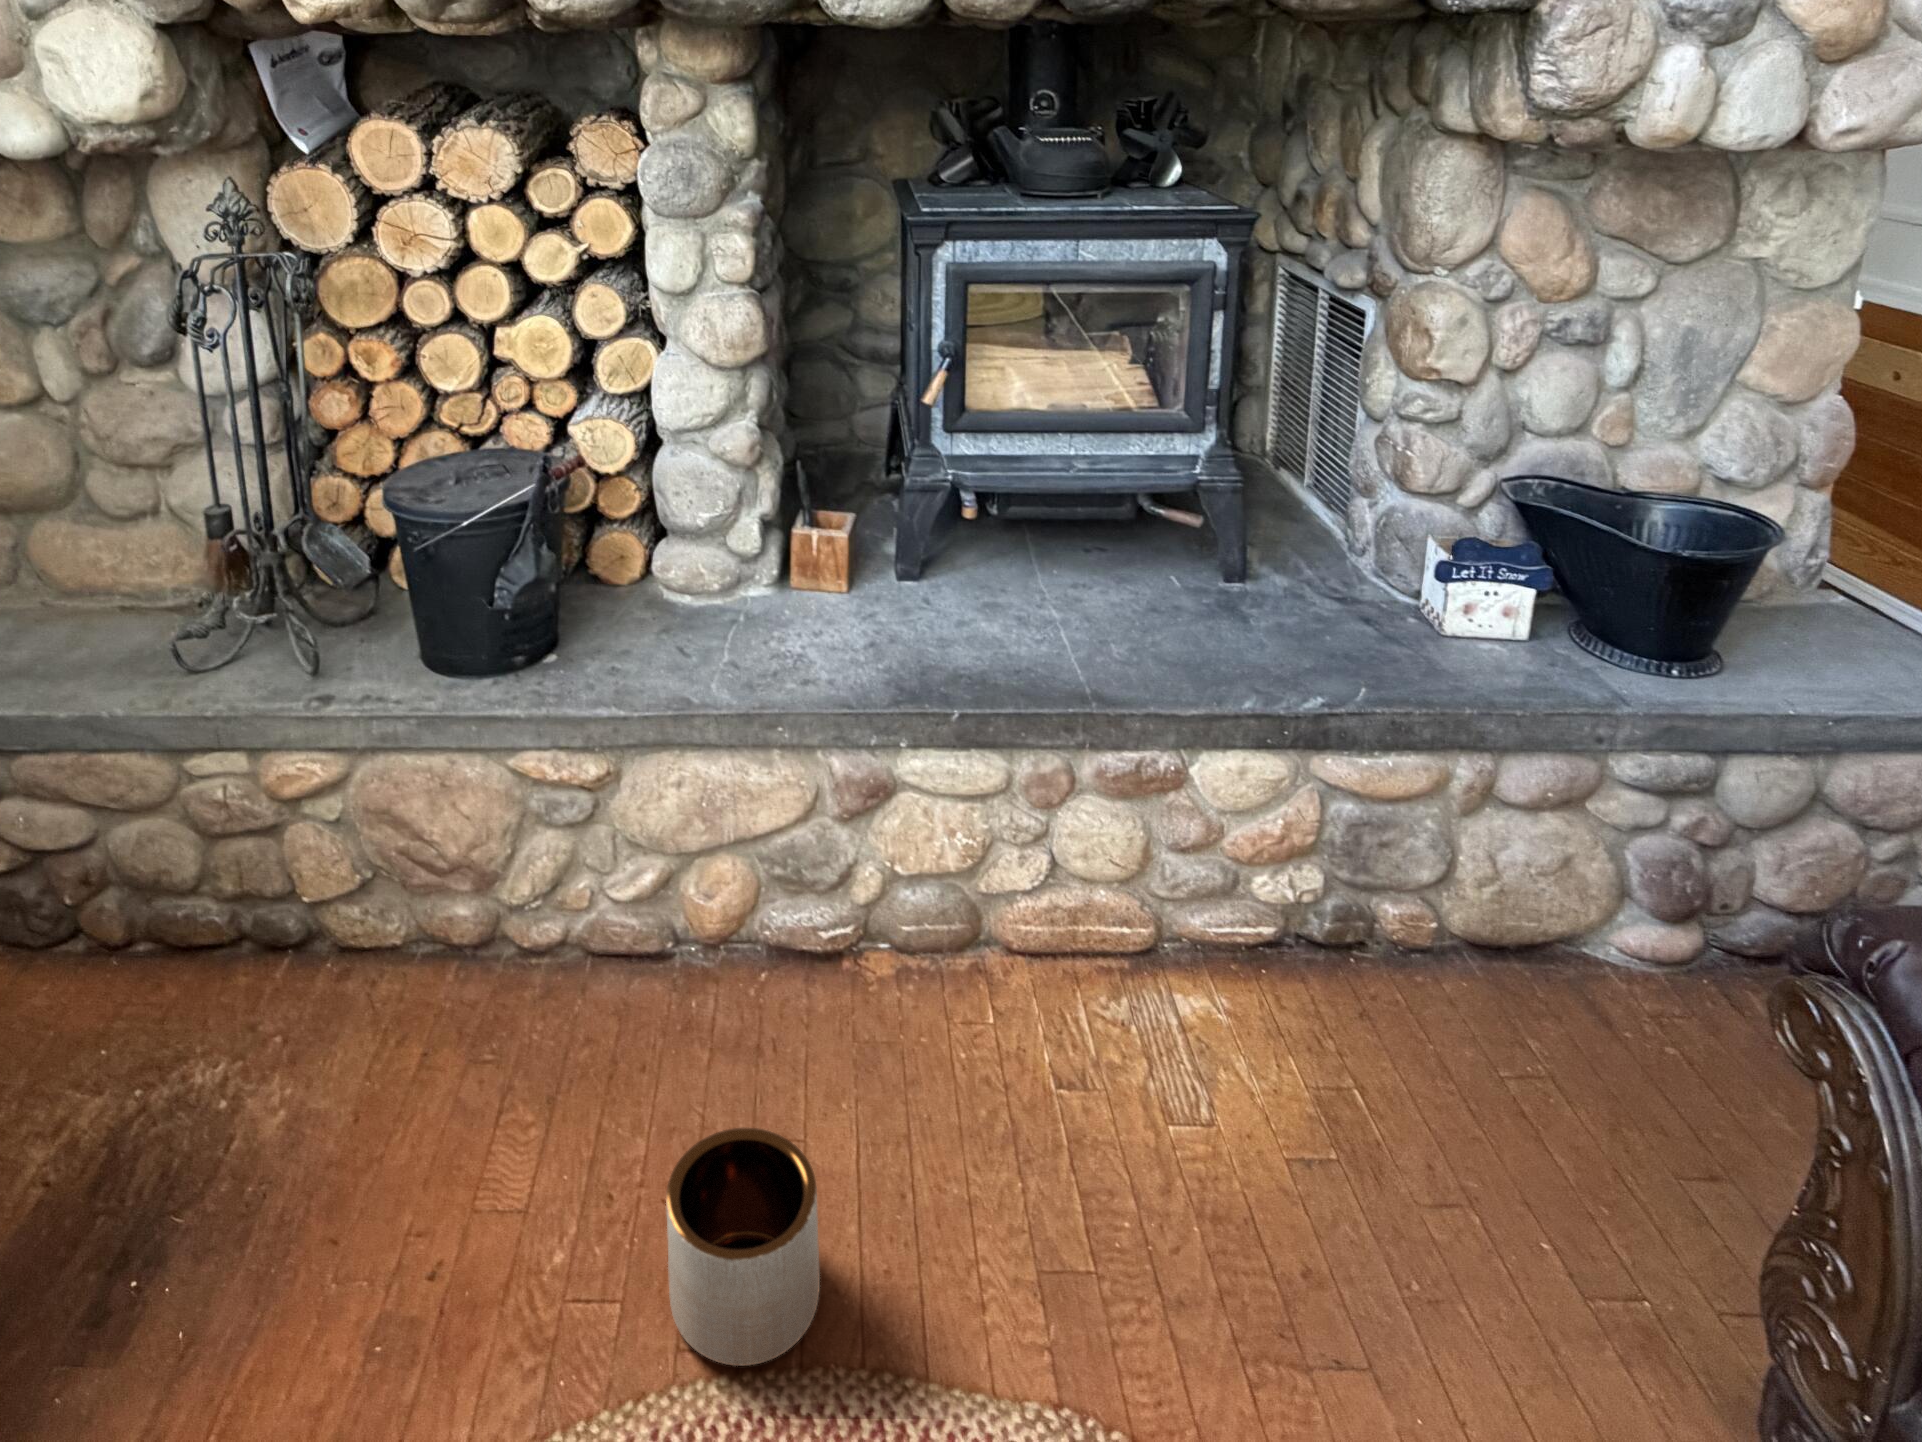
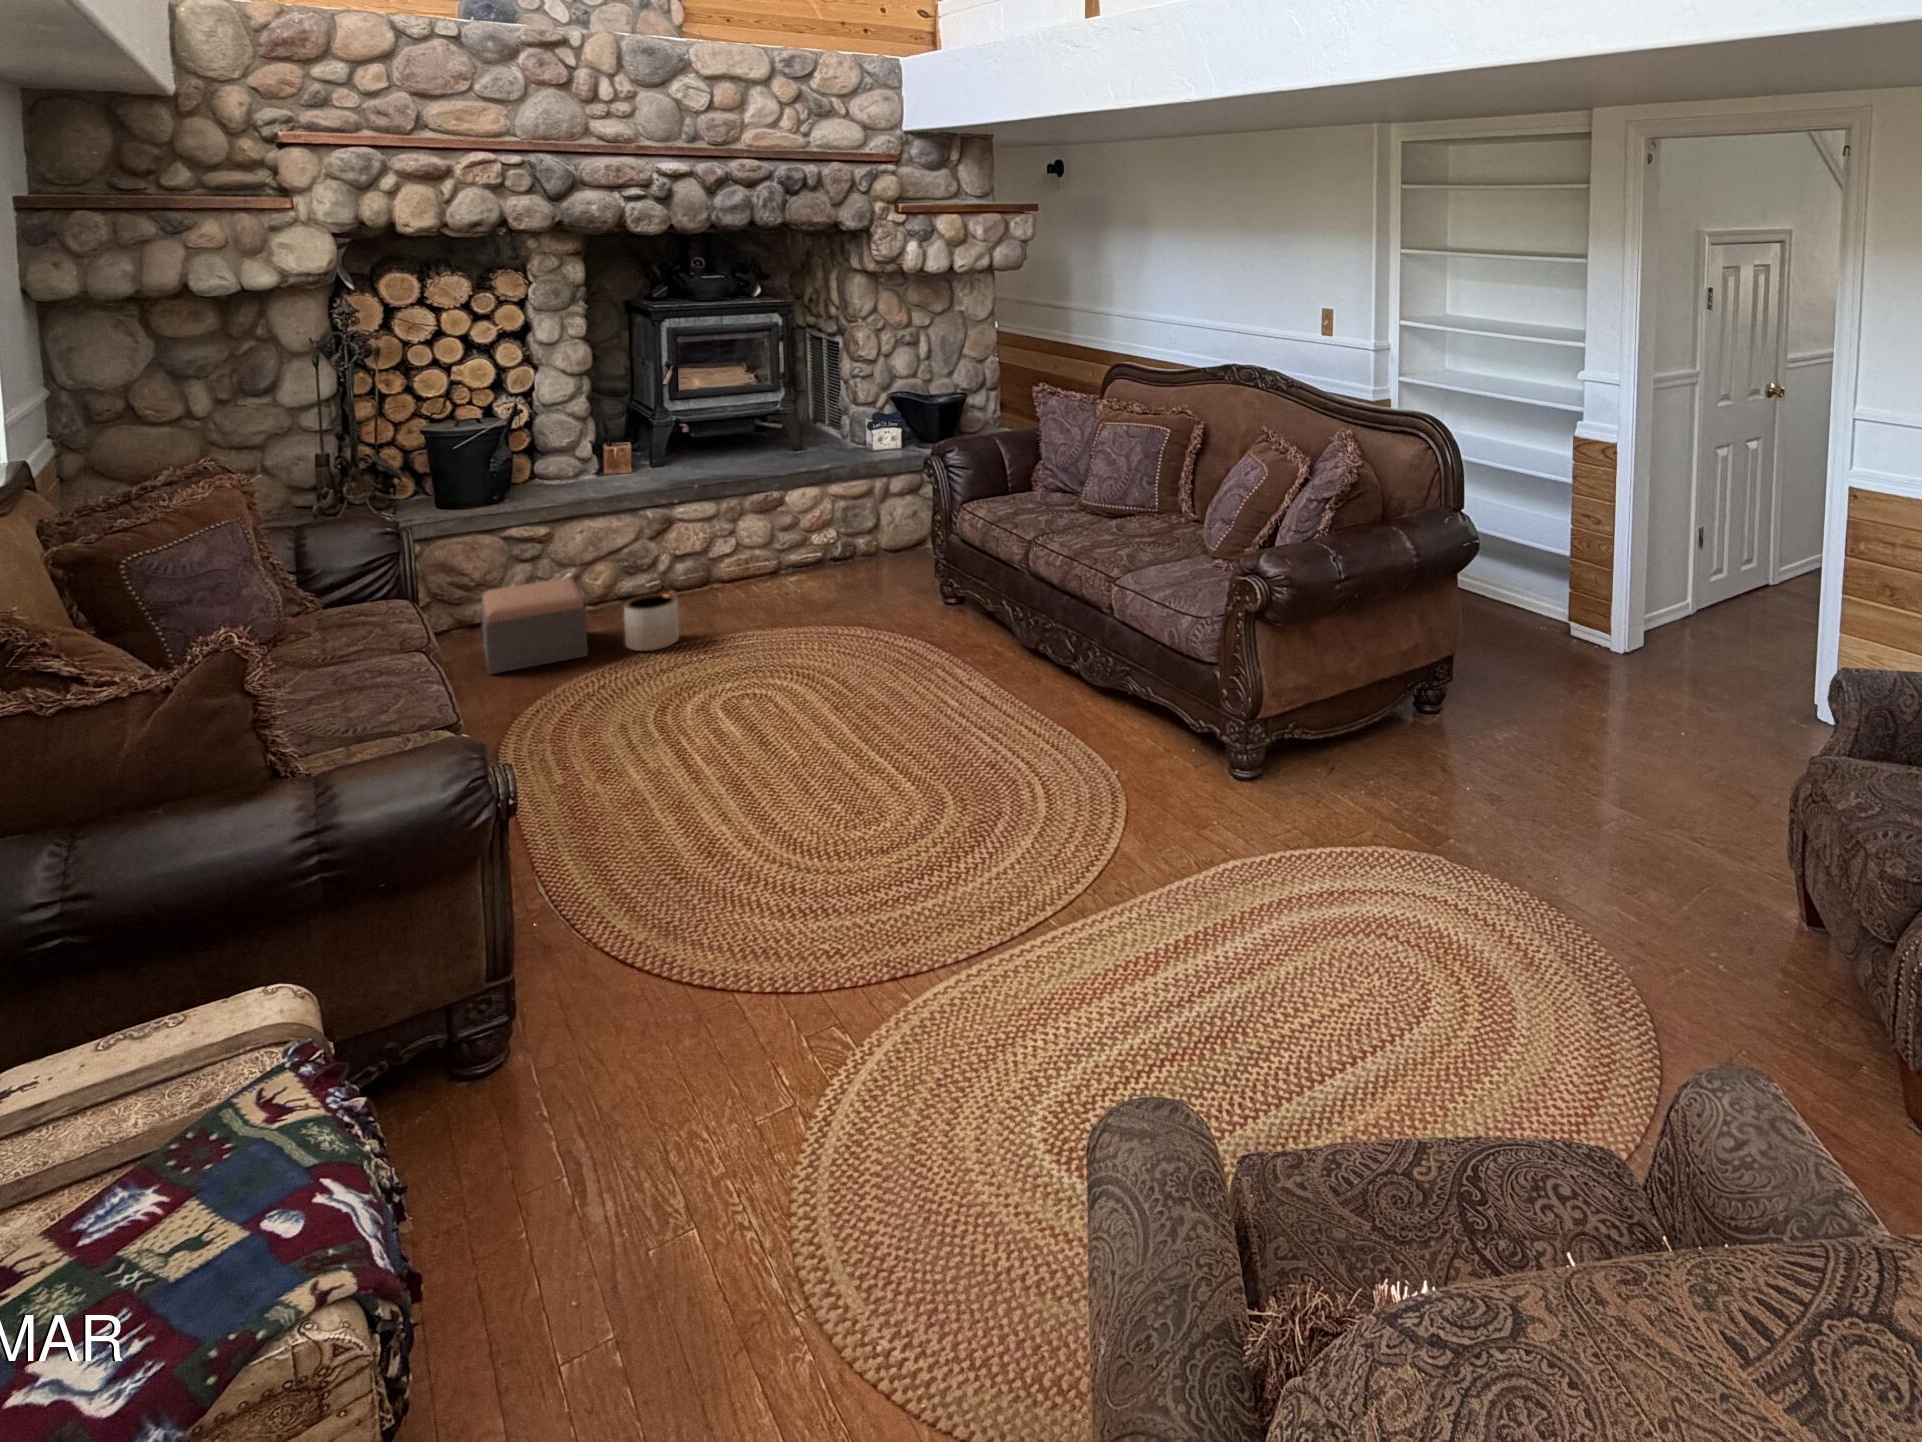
footstool: none [307,969,616,1298] -> present [481,578,588,674]

